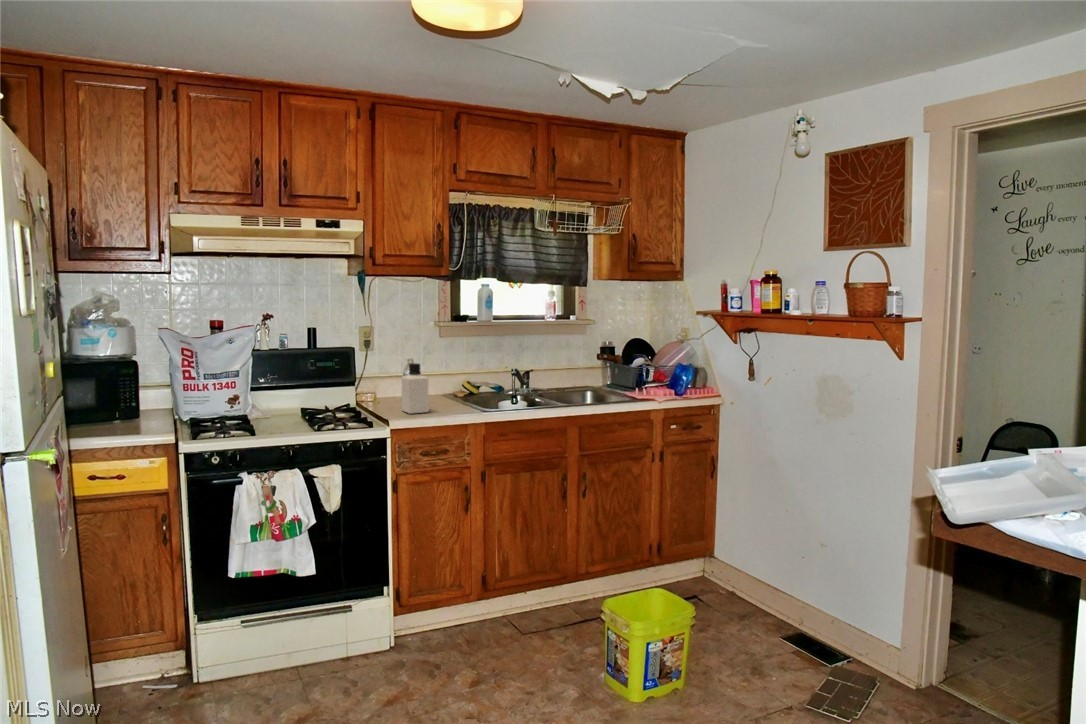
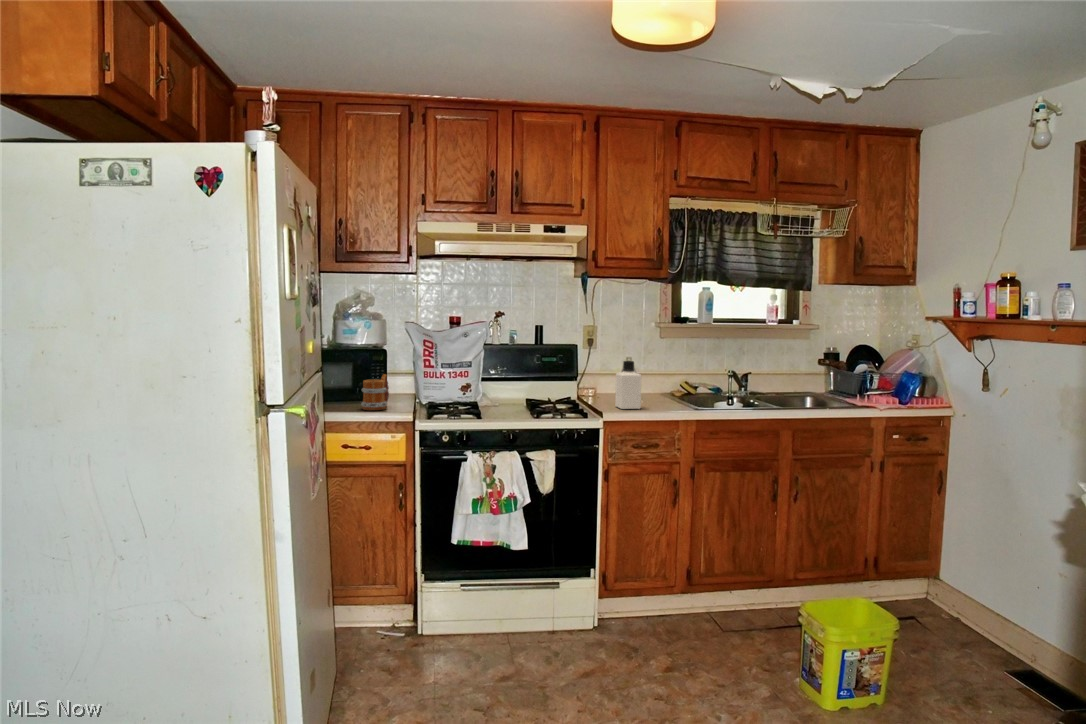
mug: none [104,391,140,435] -> present [361,374,389,410]

